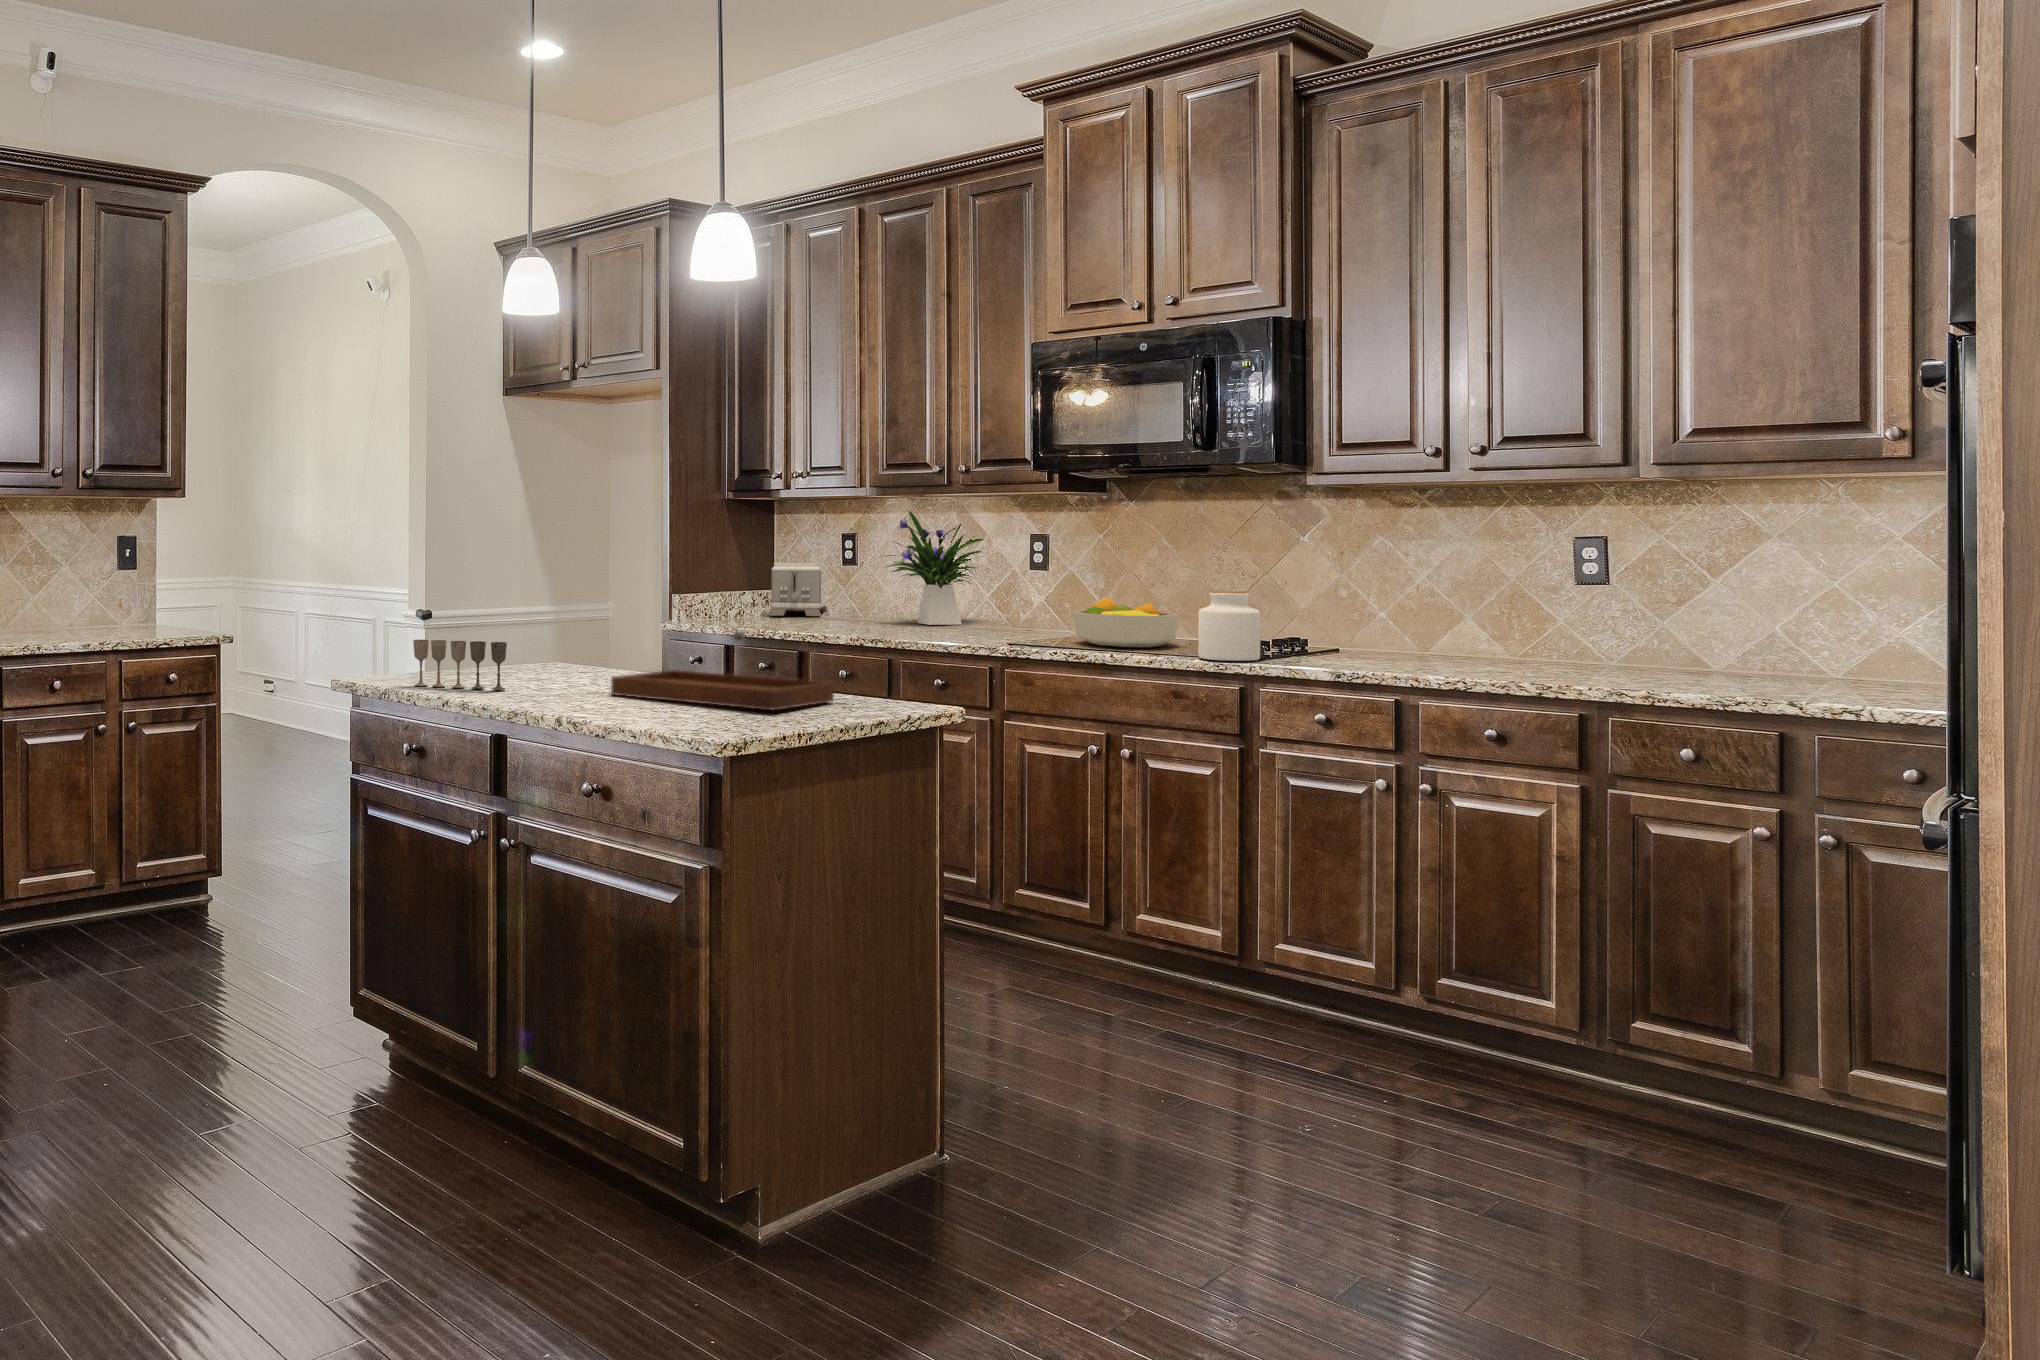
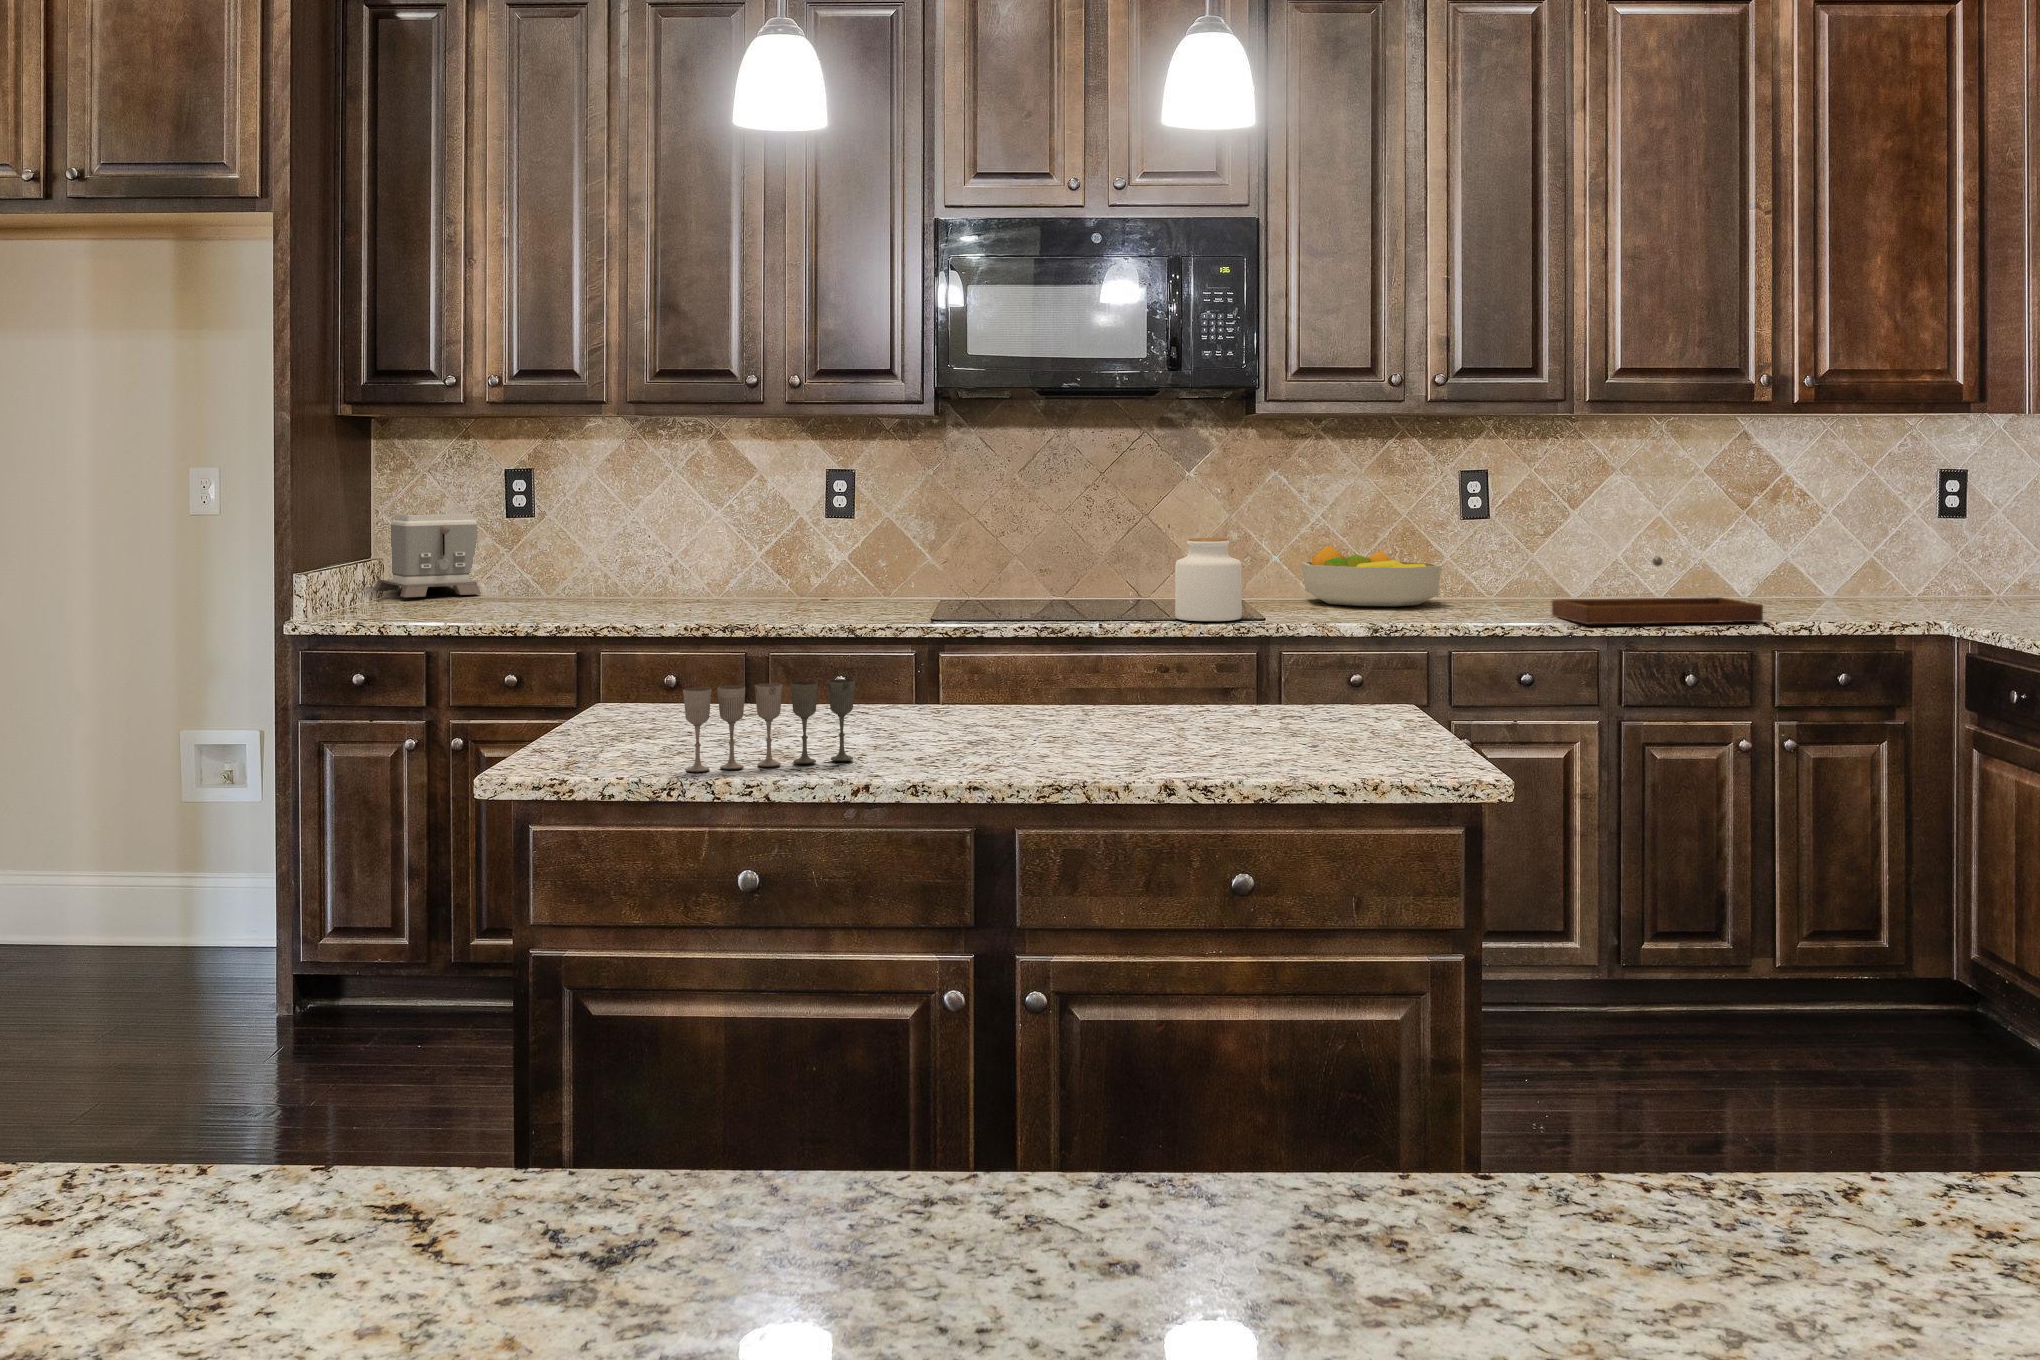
flower arrangement: present [882,511,984,625] -> none [623,437,777,598]
fruit bowl: present [1073,597,1178,647] -> present [1301,545,1442,606]
tray: present [611,630,834,710] -> present [1552,556,1763,624]

